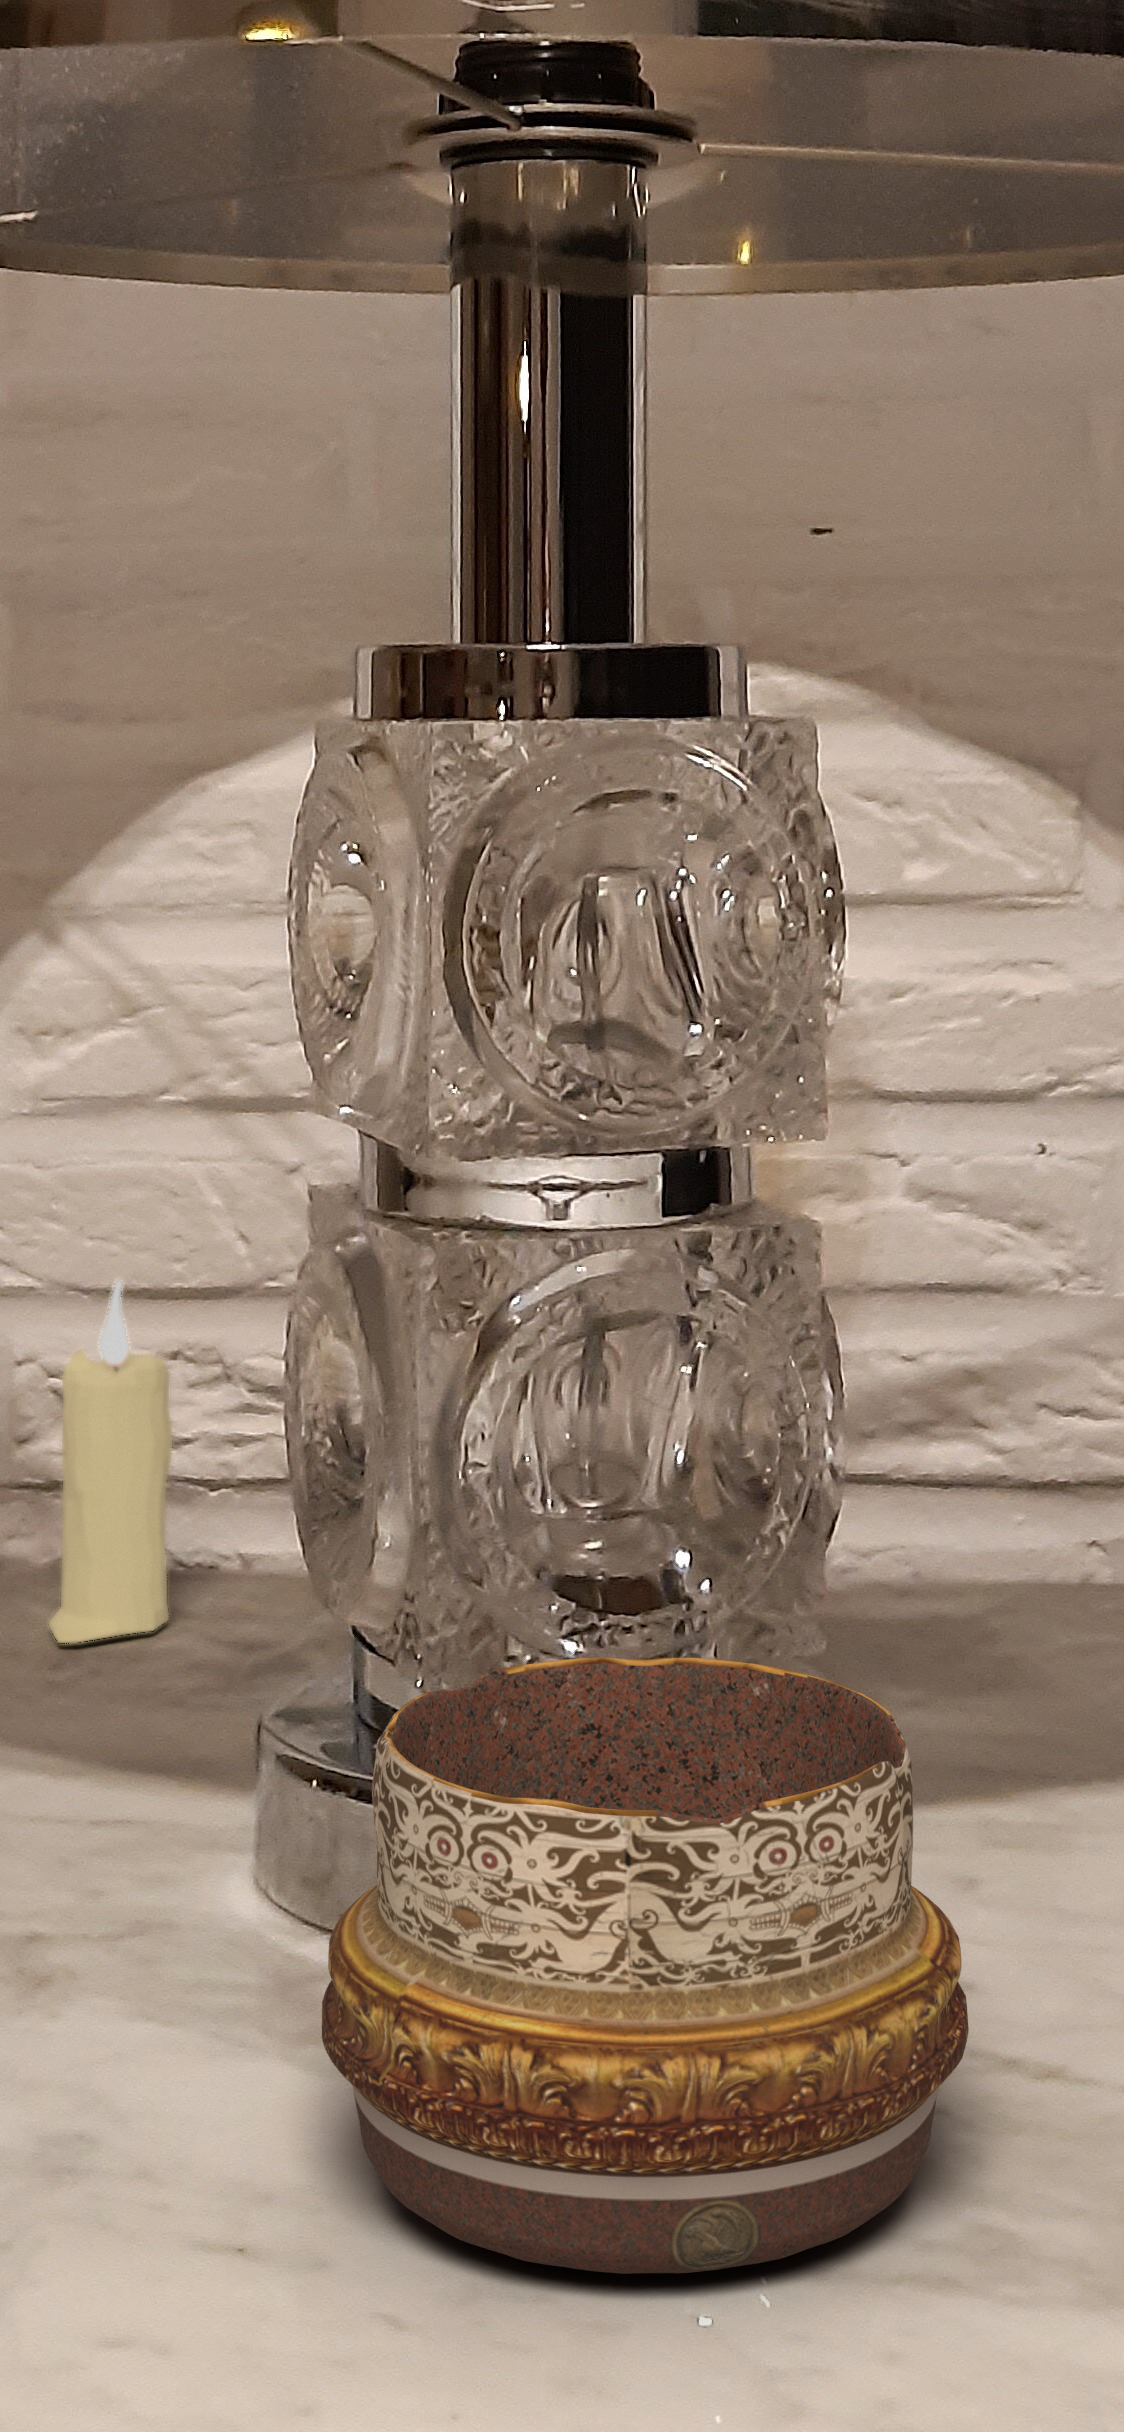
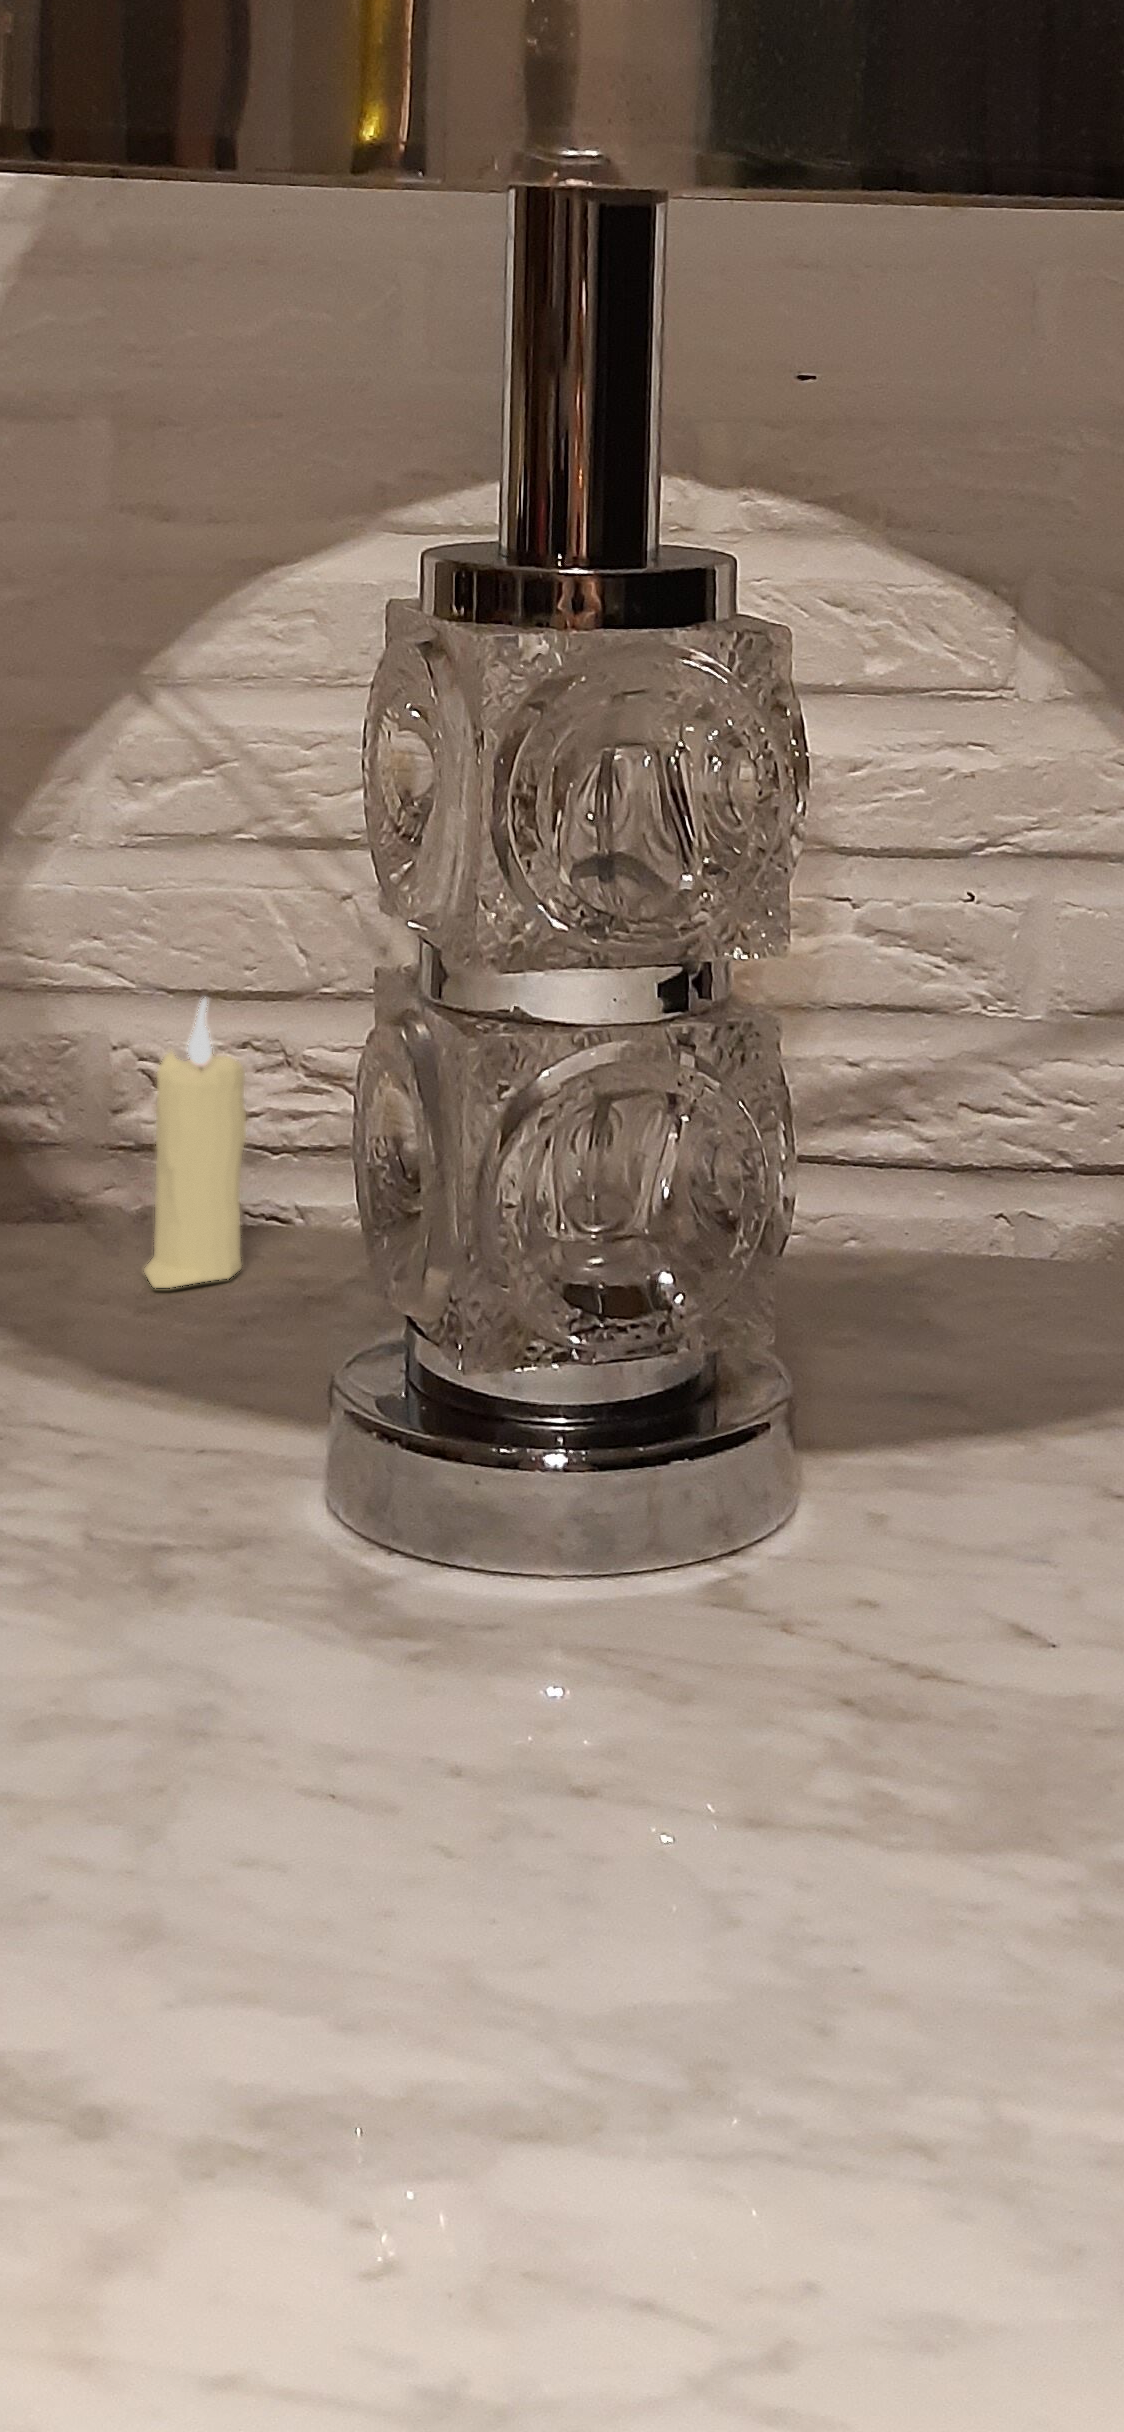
decorative bowl: present [322,1658,969,2274] -> none [388,1364,871,1822]

